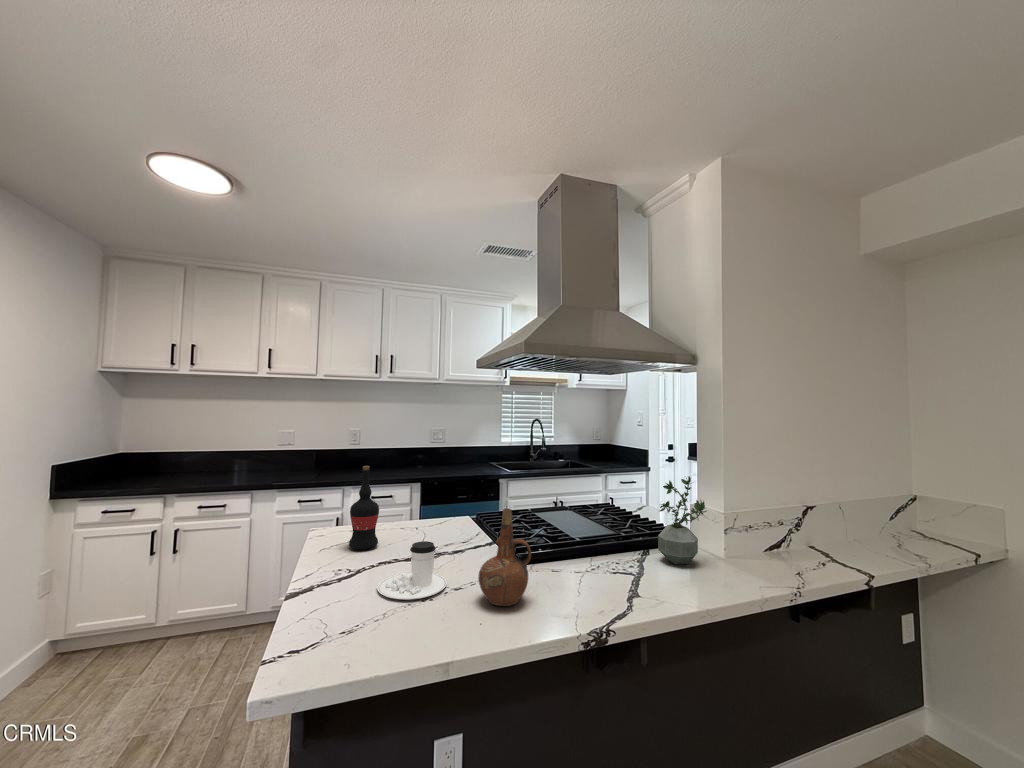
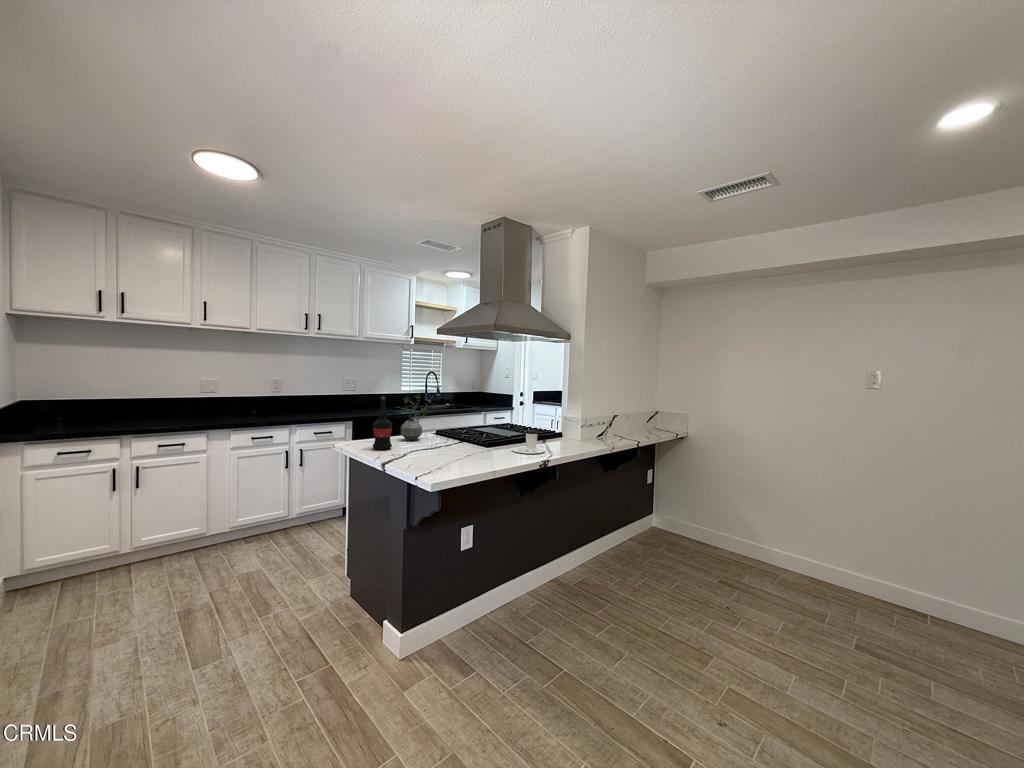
potted plant: present [658,476,707,565] -> present [401,394,428,441]
ceramic pitcher: present [479,509,531,606] -> none [482,413,508,460]
coffee cup: present [377,541,447,600] -> present [512,430,545,454]

